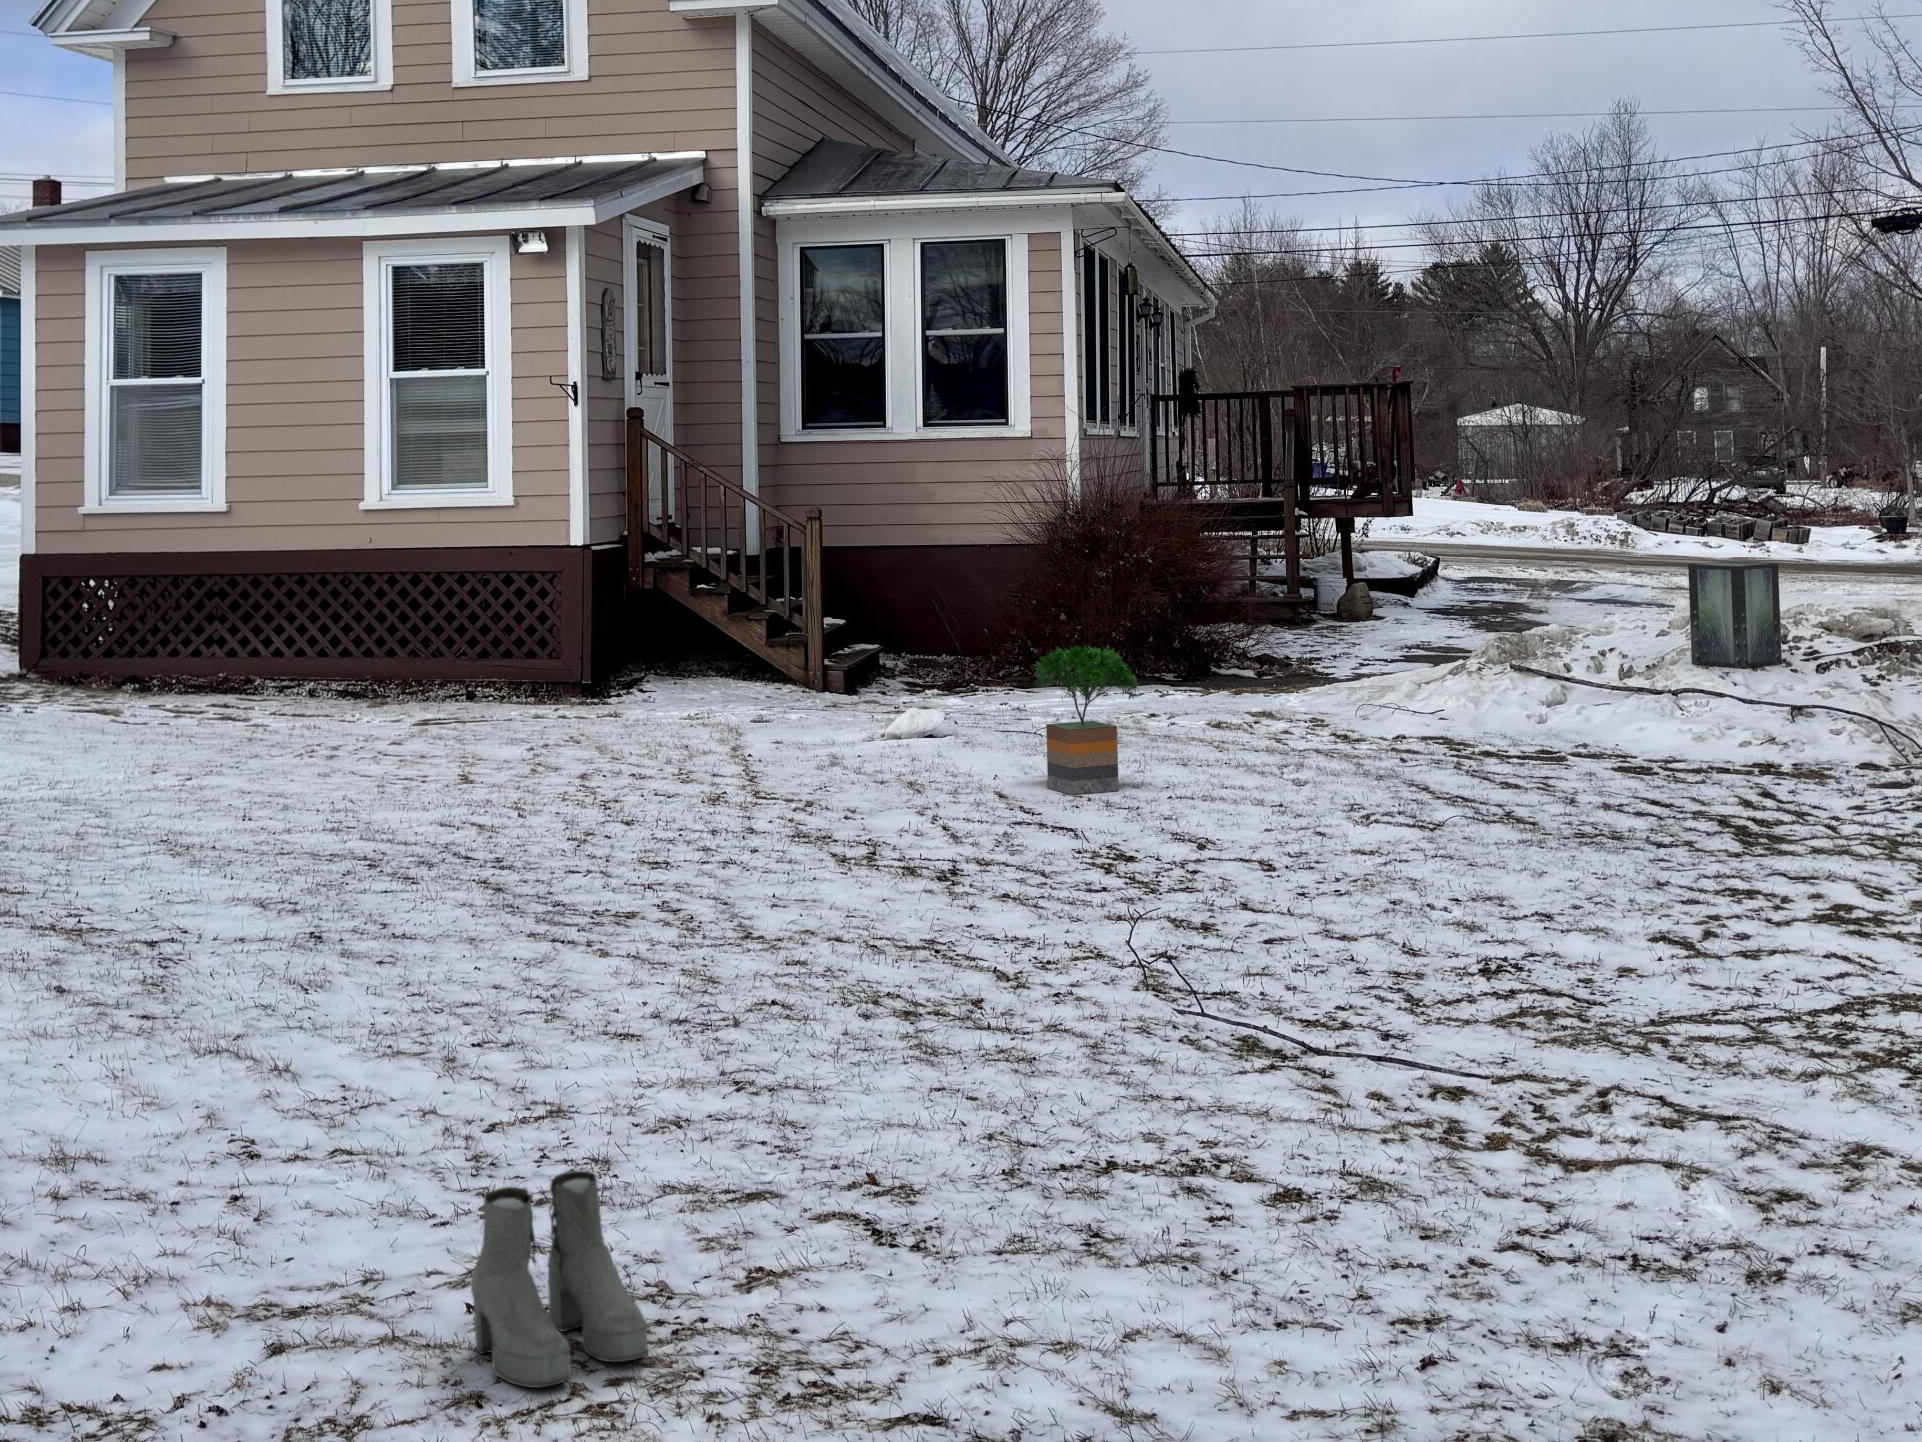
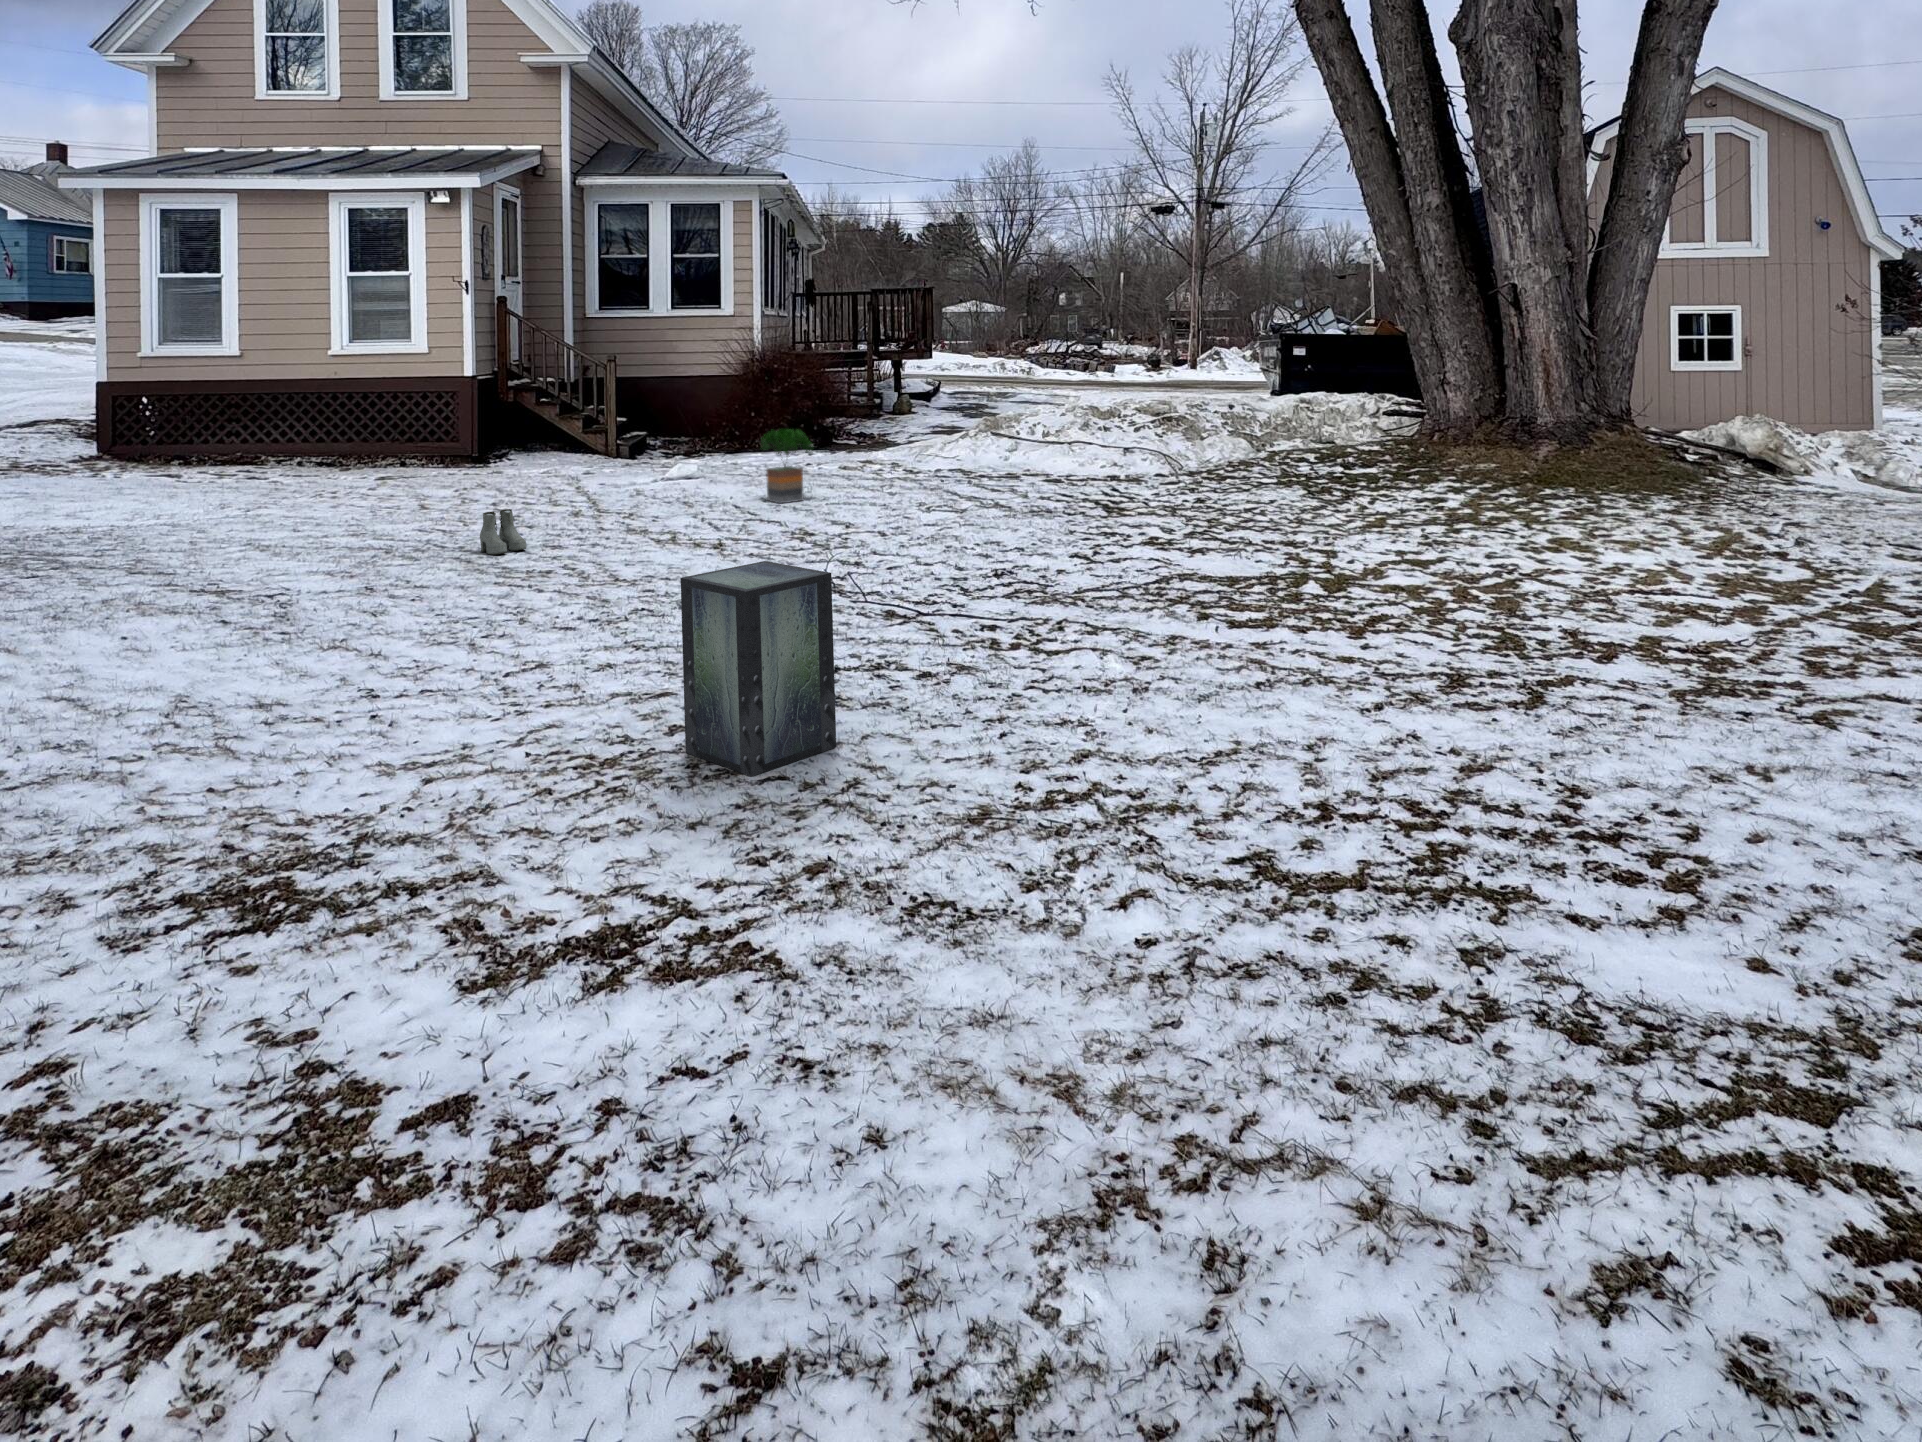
storage box: present [1688,561,1782,668] -> present [680,561,836,777]
boots: present [471,1171,648,1388] -> present [480,509,526,555]

